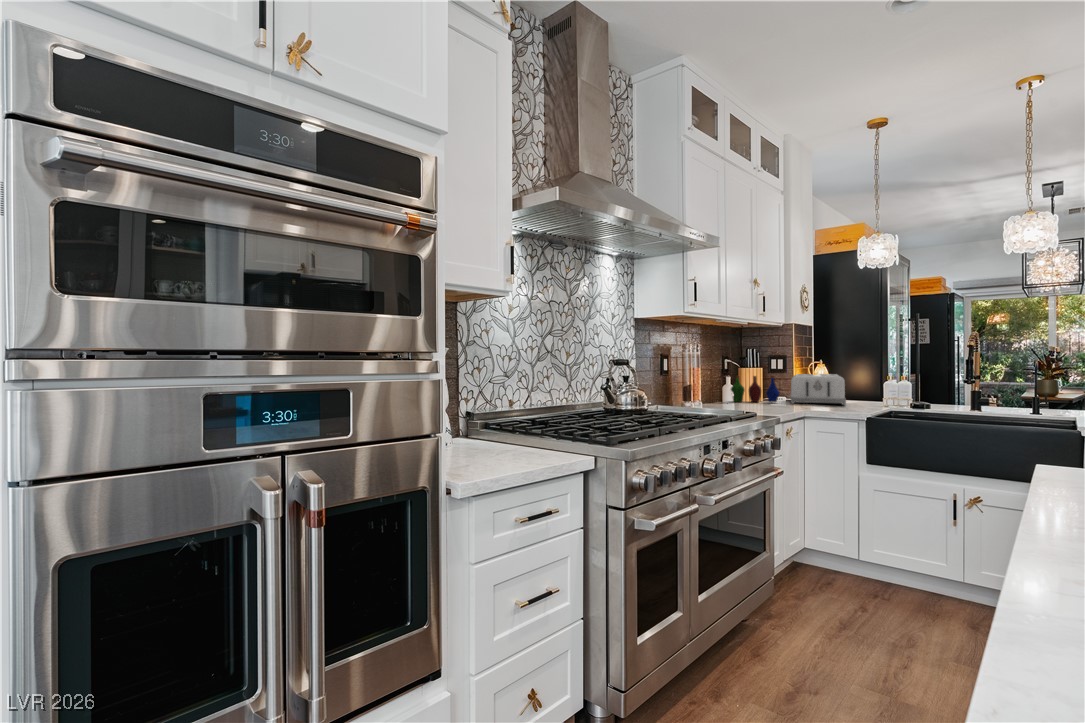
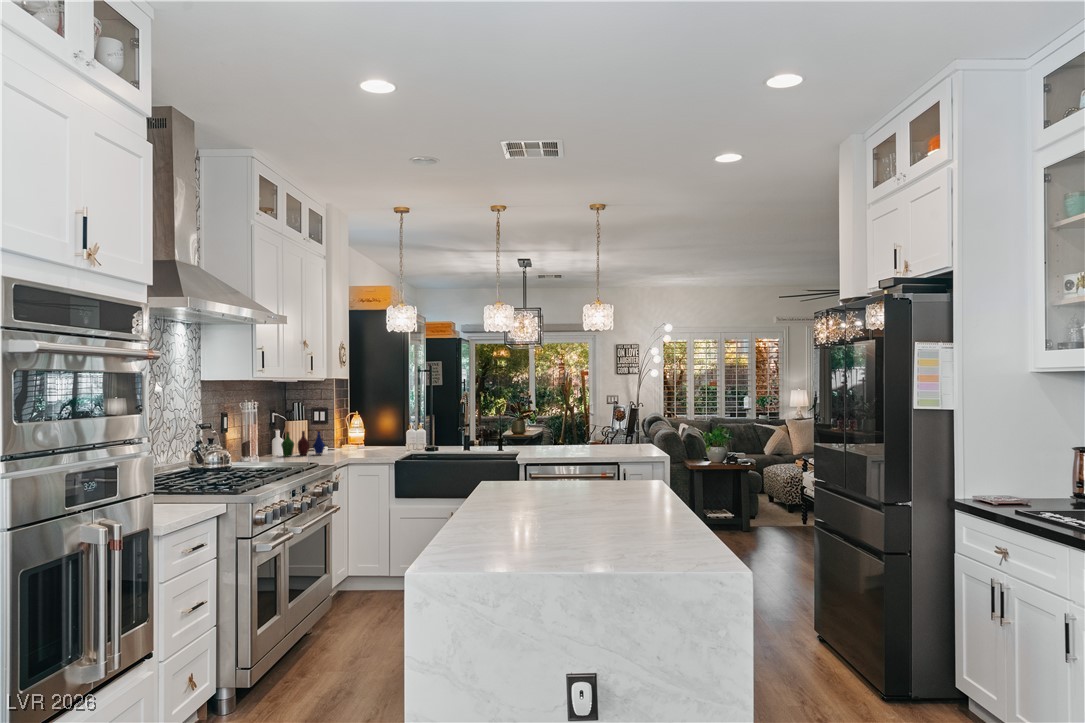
toaster: present [791,374,846,405] -> none [333,425,379,454]

